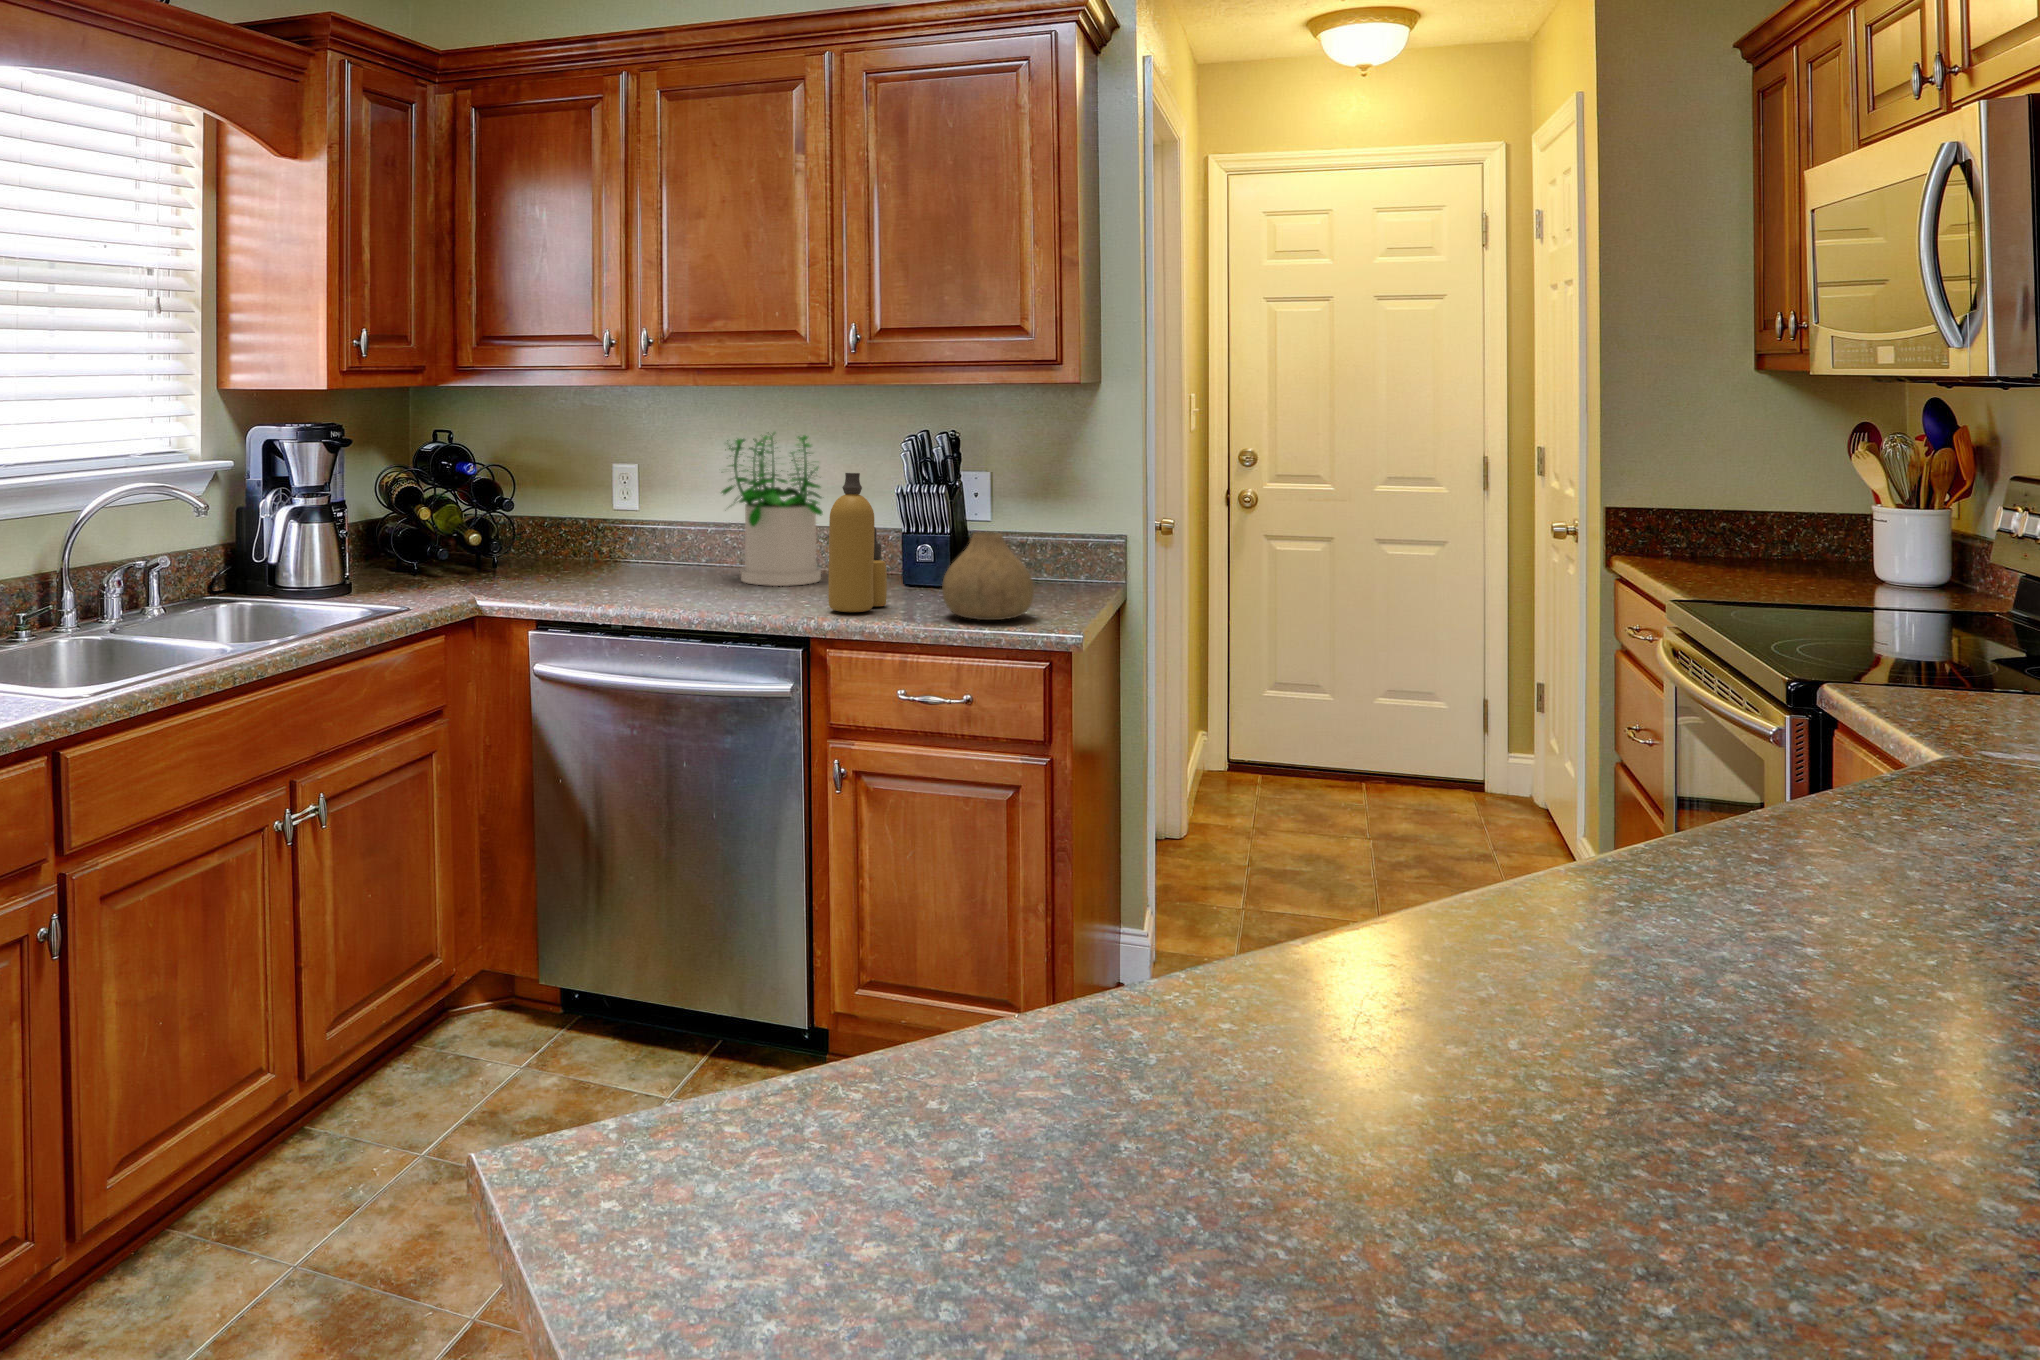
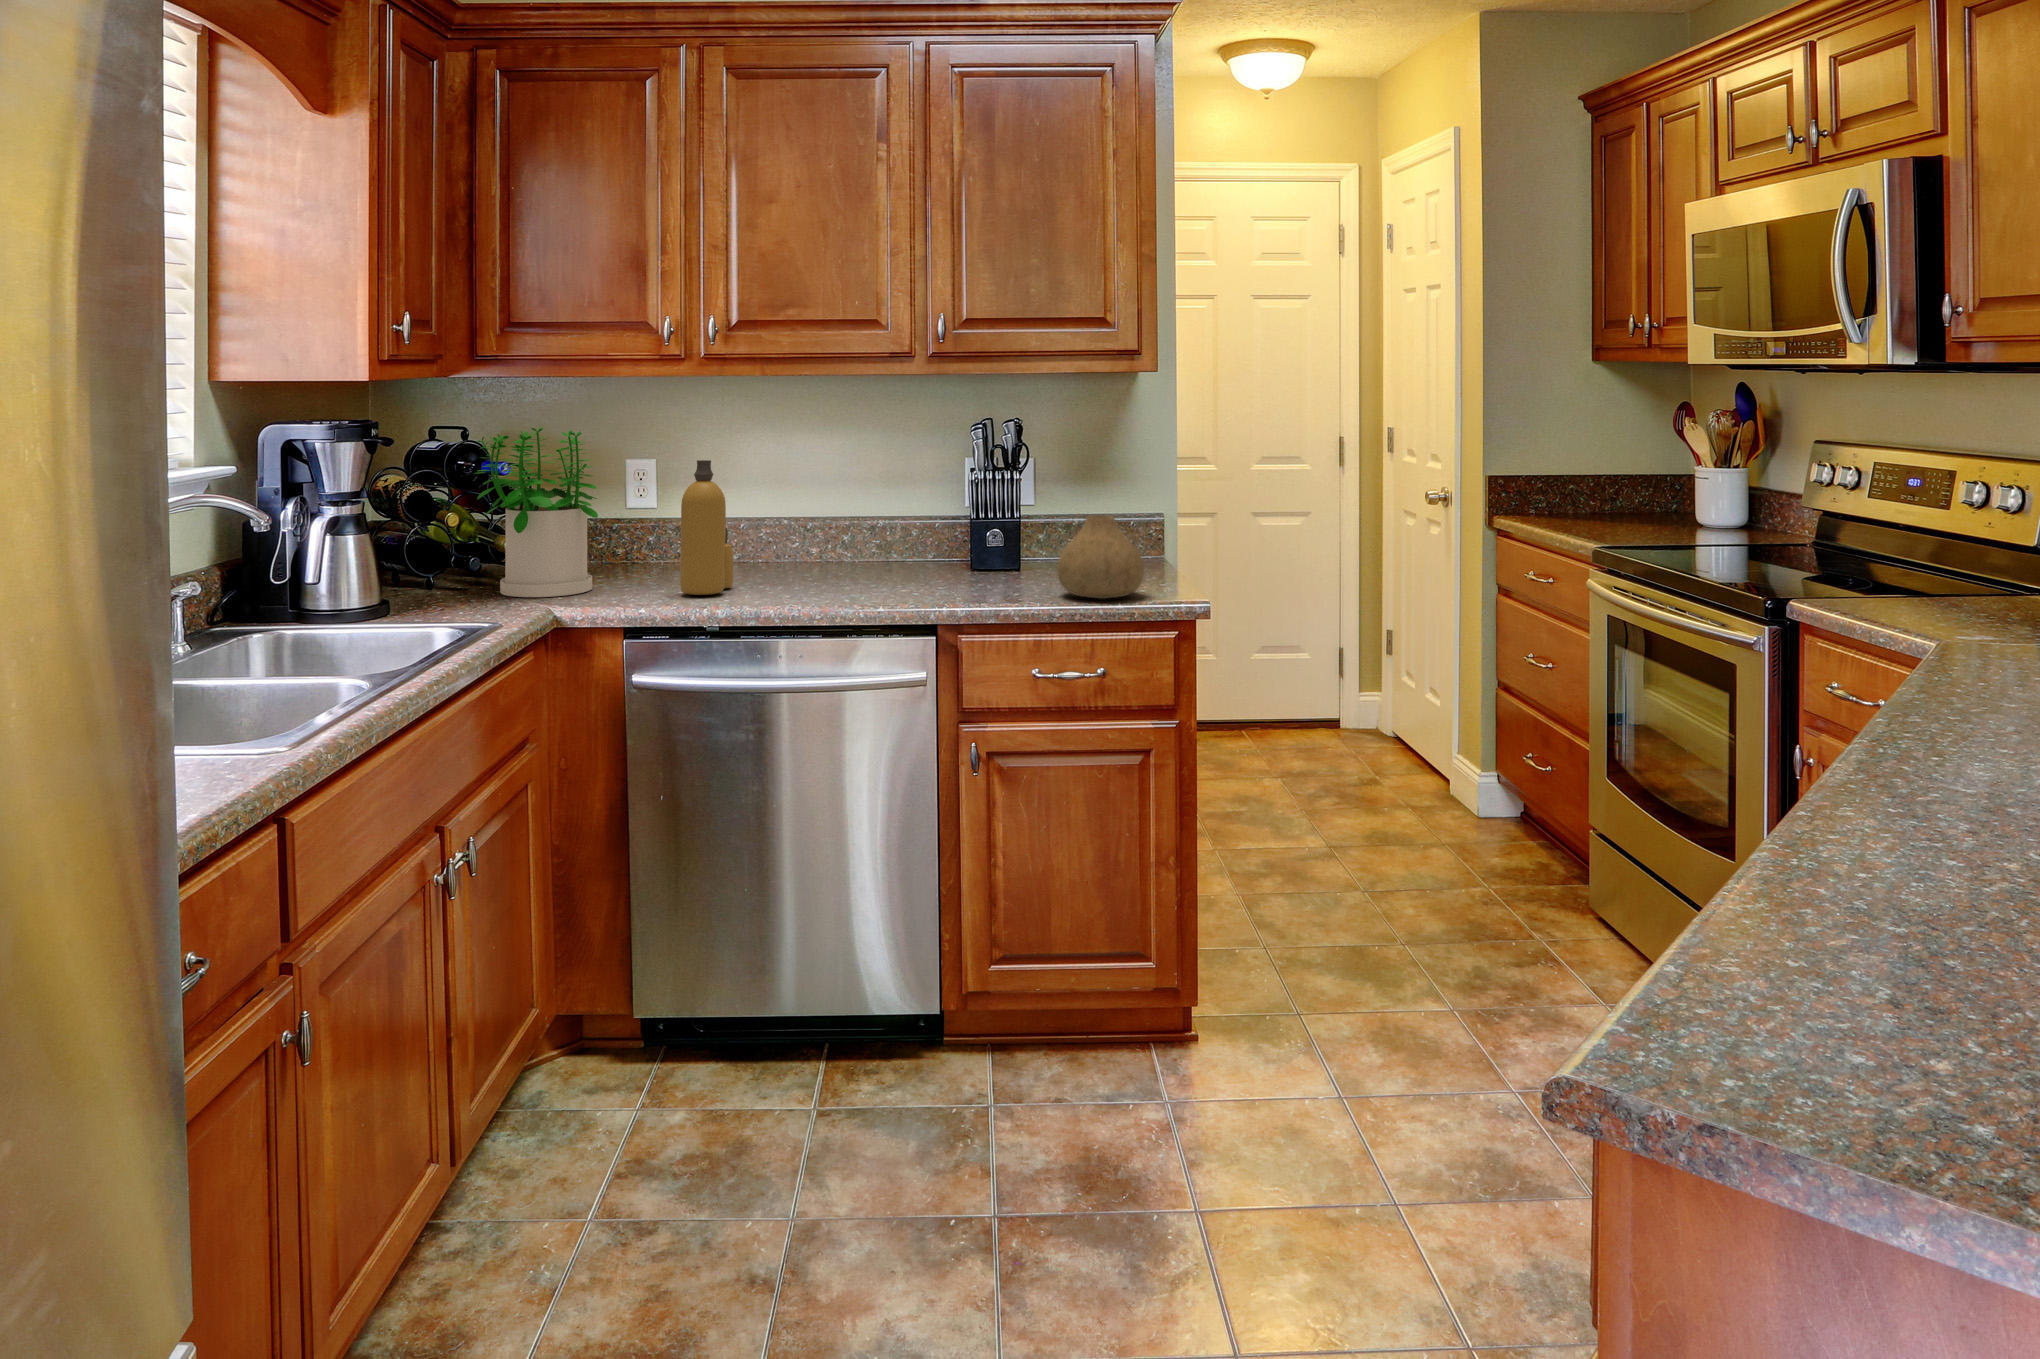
potted plant: present [722,433,822,586] -> present [476,427,598,597]
bottle: present [828,473,887,612] -> present [680,460,733,595]

